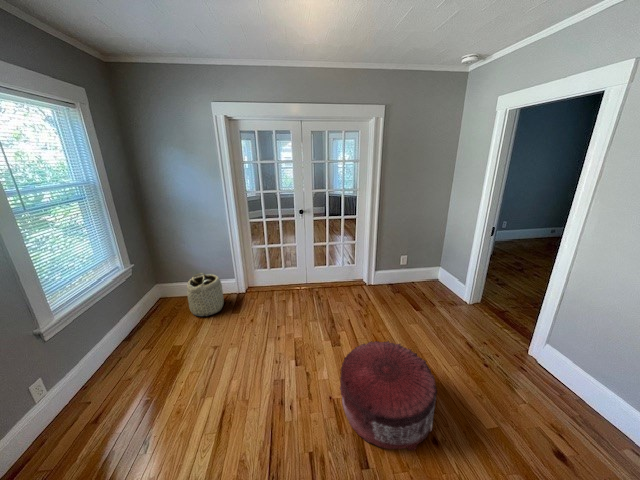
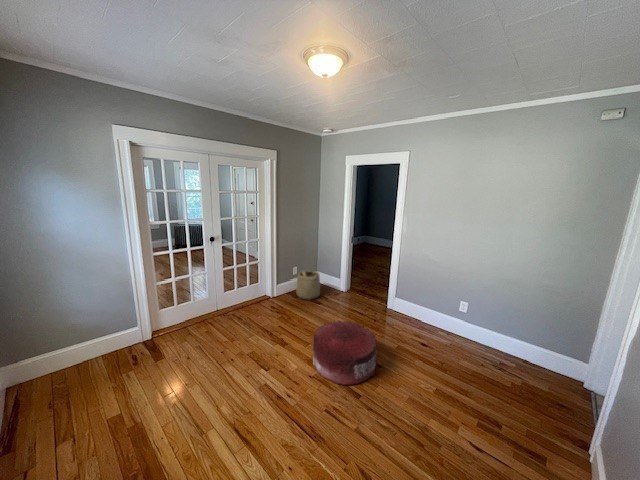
basket: present [187,273,224,316] -> present [296,271,320,300]

